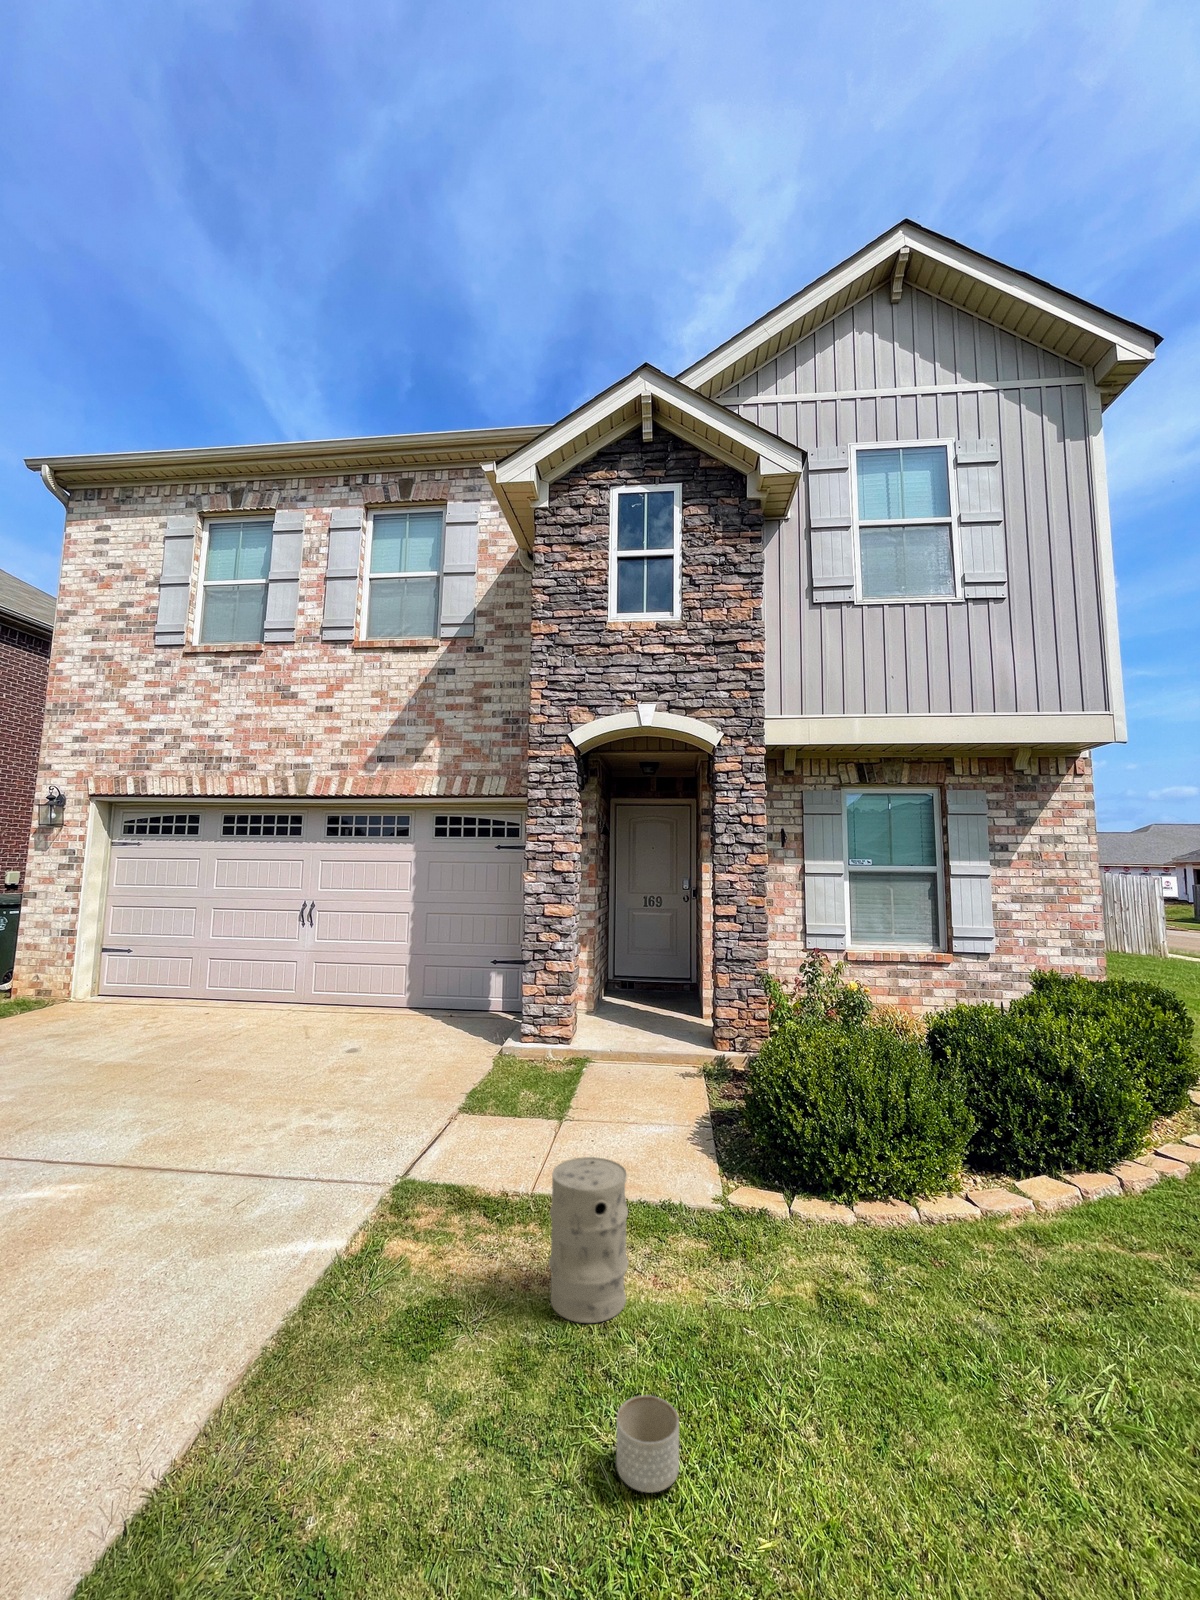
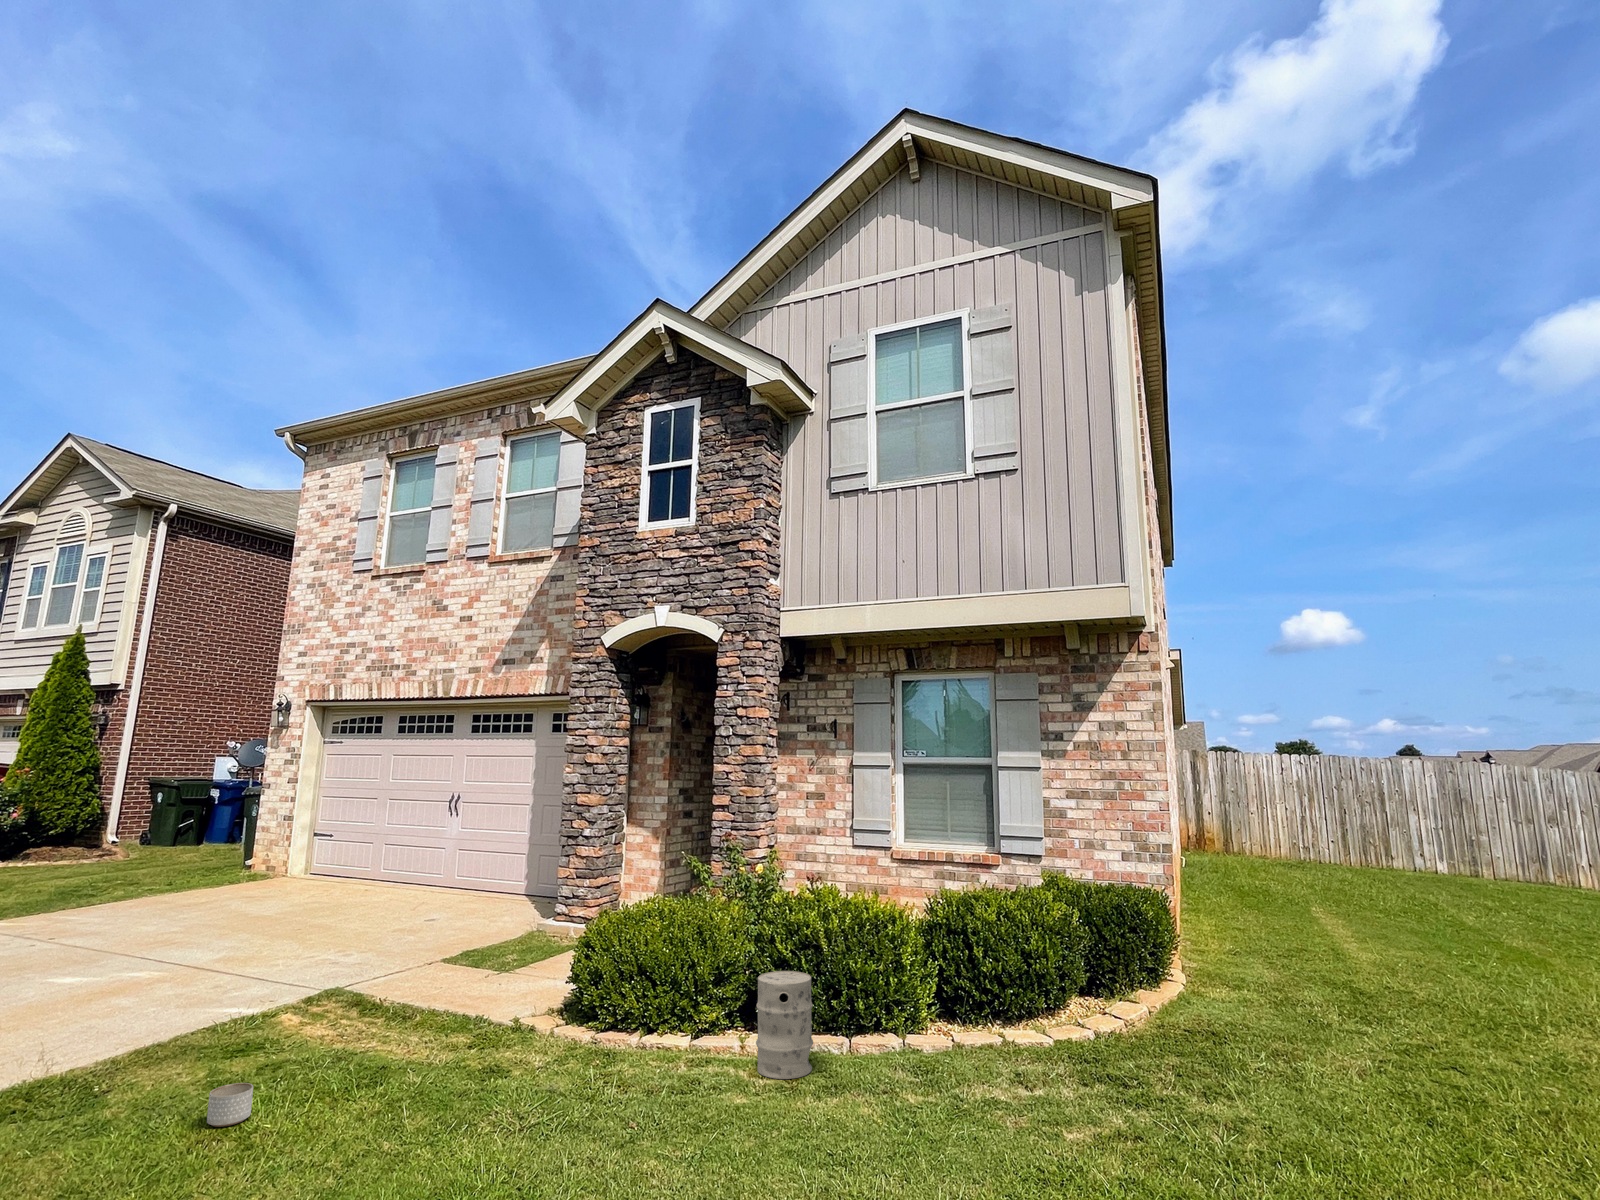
trash can: present [549,1157,628,1323] -> present [756,971,813,1079]

